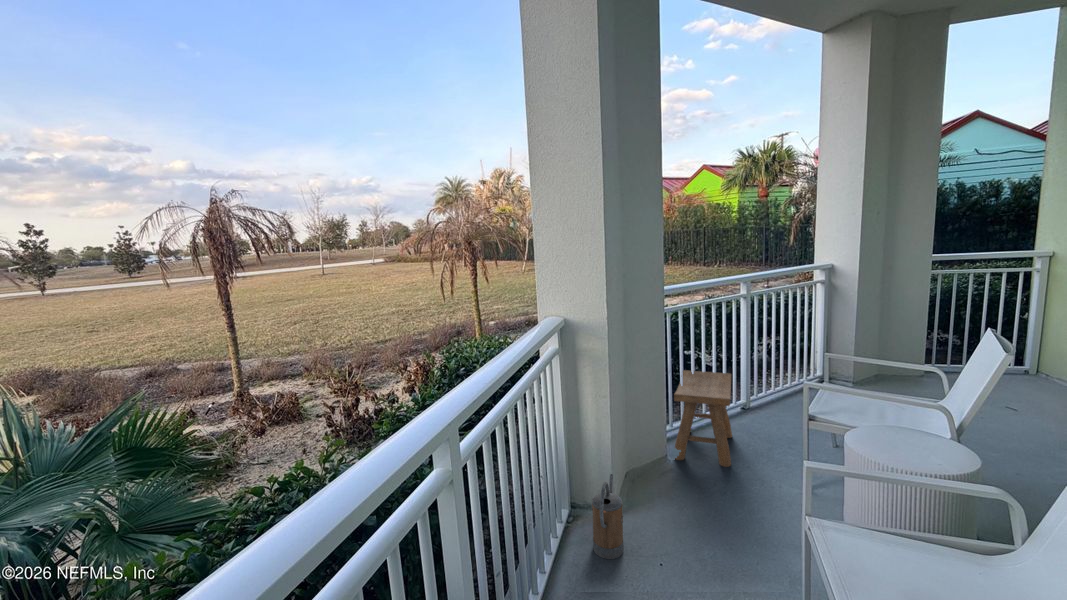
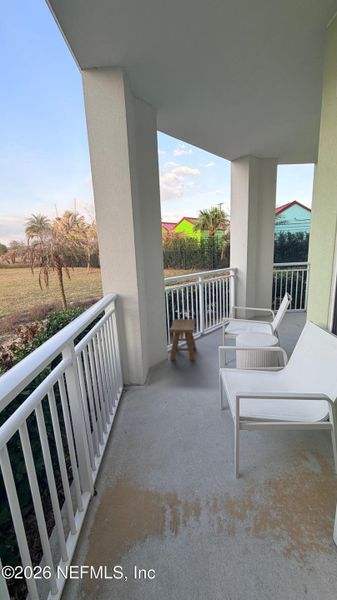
watering can: present [592,474,624,559] -> none [133,366,148,403]

